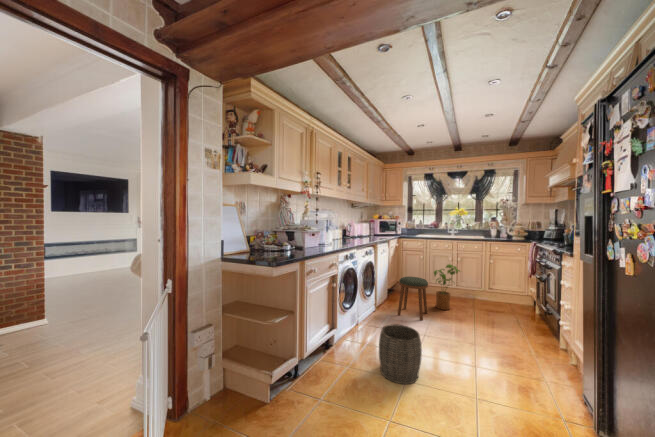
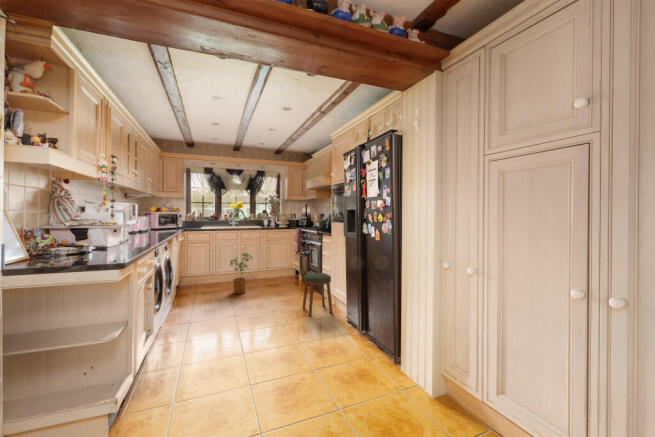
stool: present [398,277,428,320] -> present [303,273,332,316]
woven basket: present [379,324,422,384] -> none [224,310,262,362]

